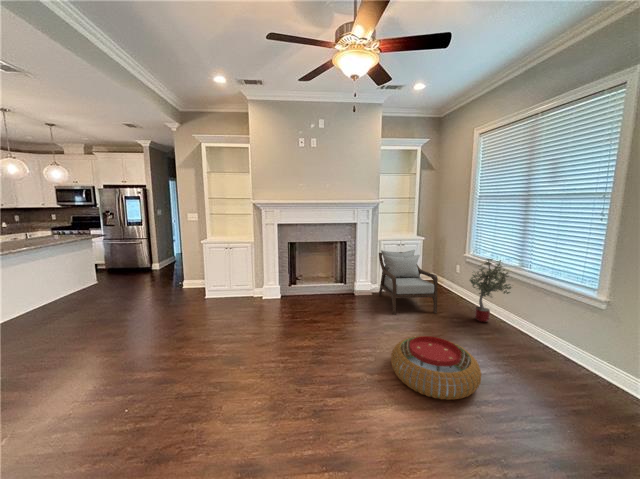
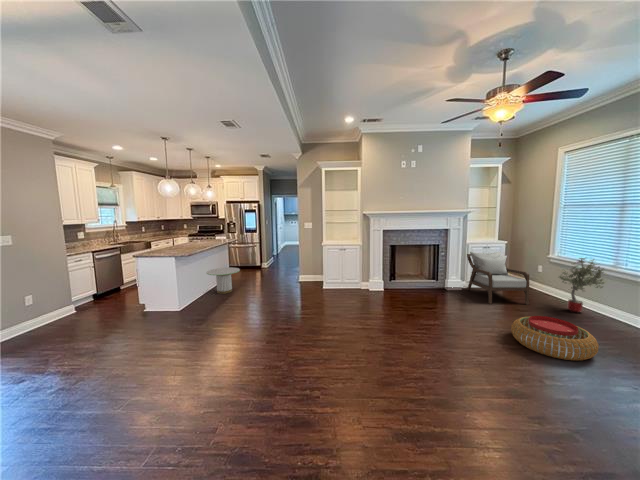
side table: none [27,274,86,311] -> present [206,267,240,294]

